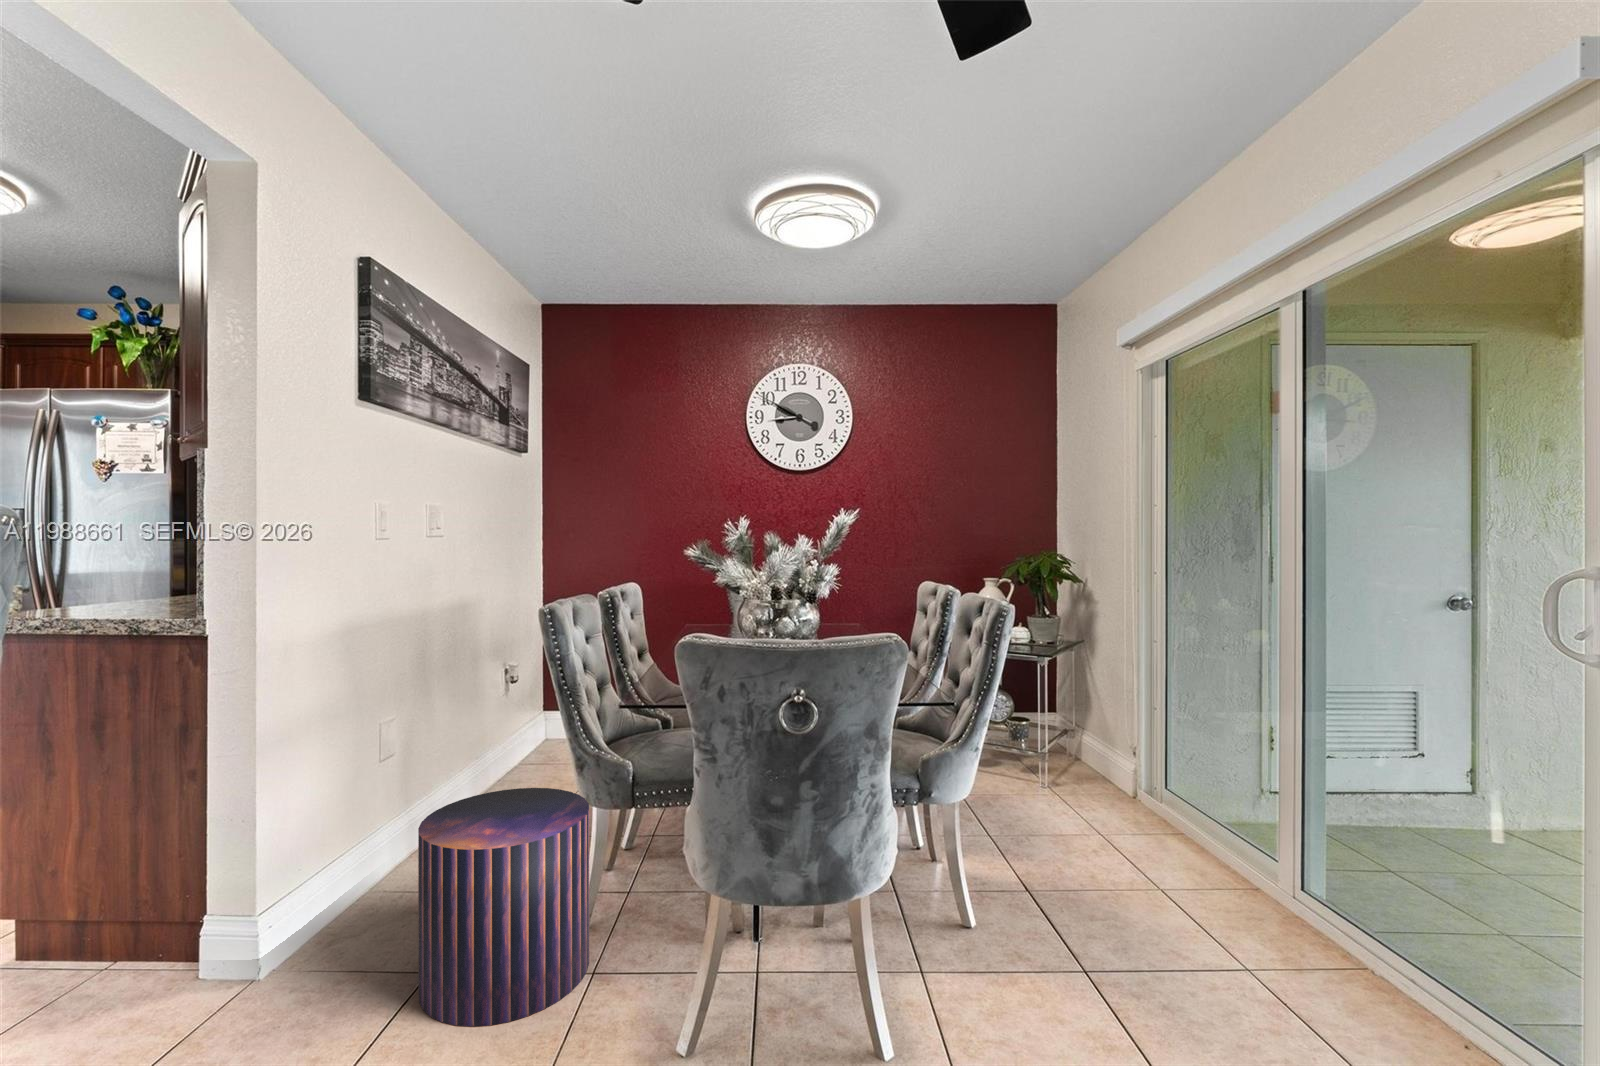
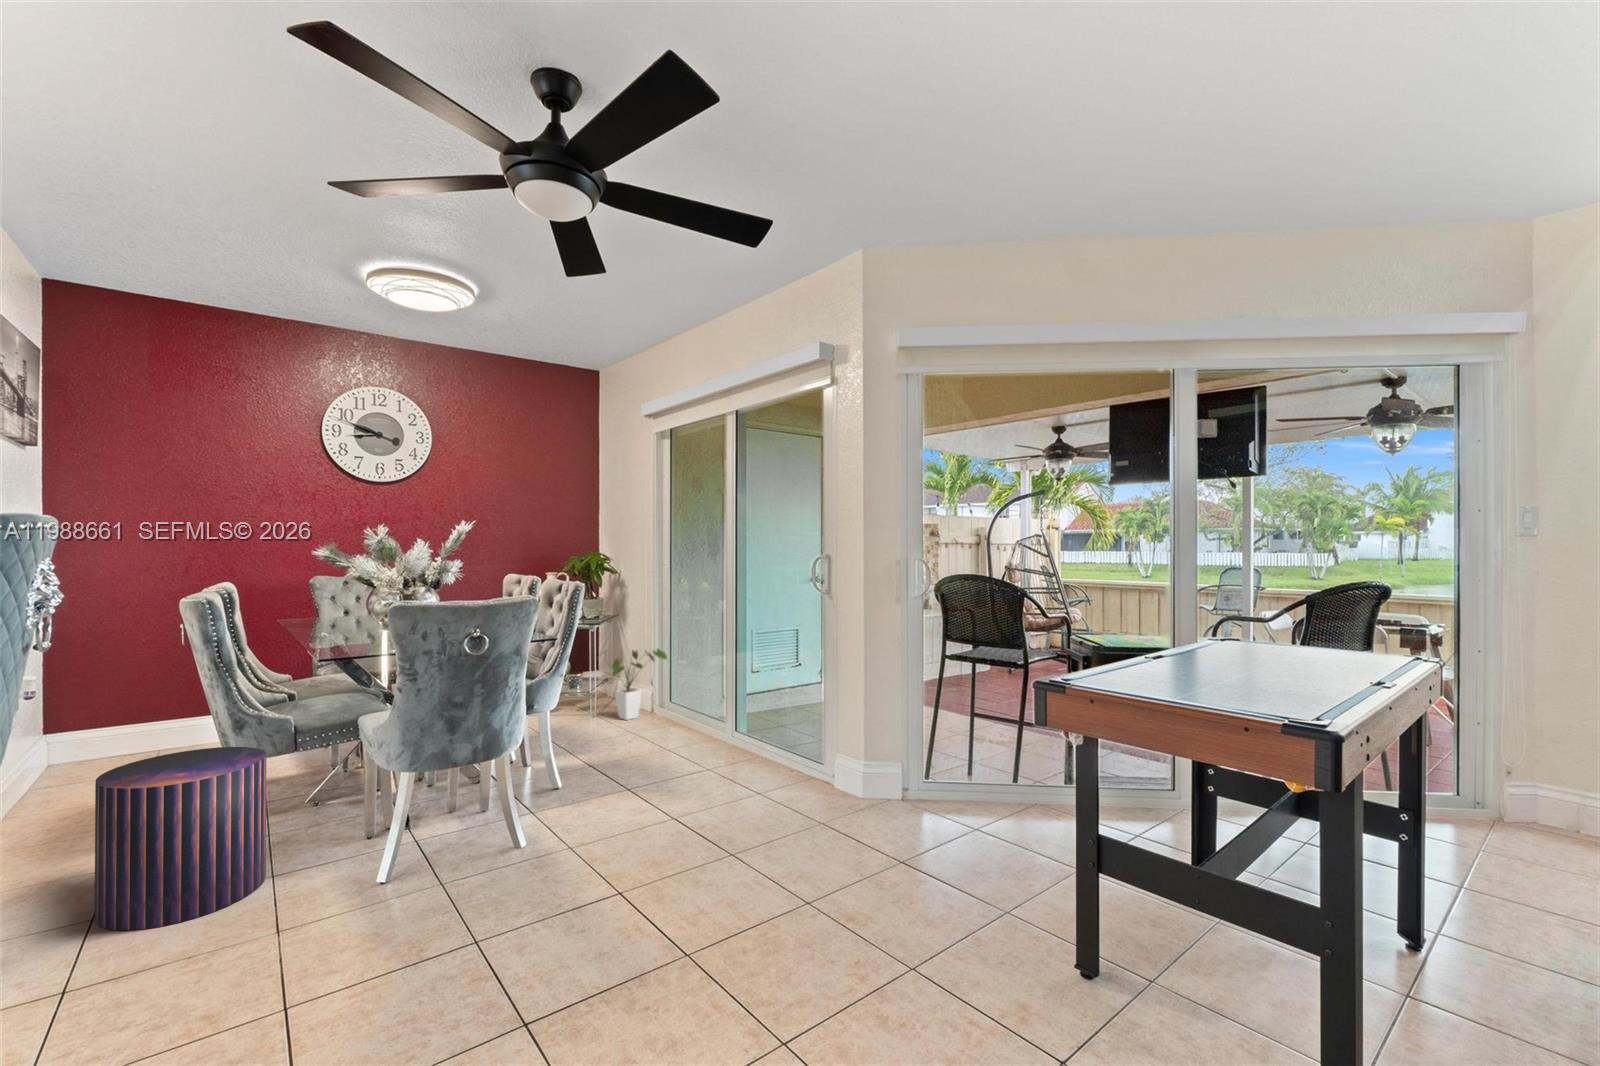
house plant: none [1046,695,1158,802] -> present [604,649,667,720]

